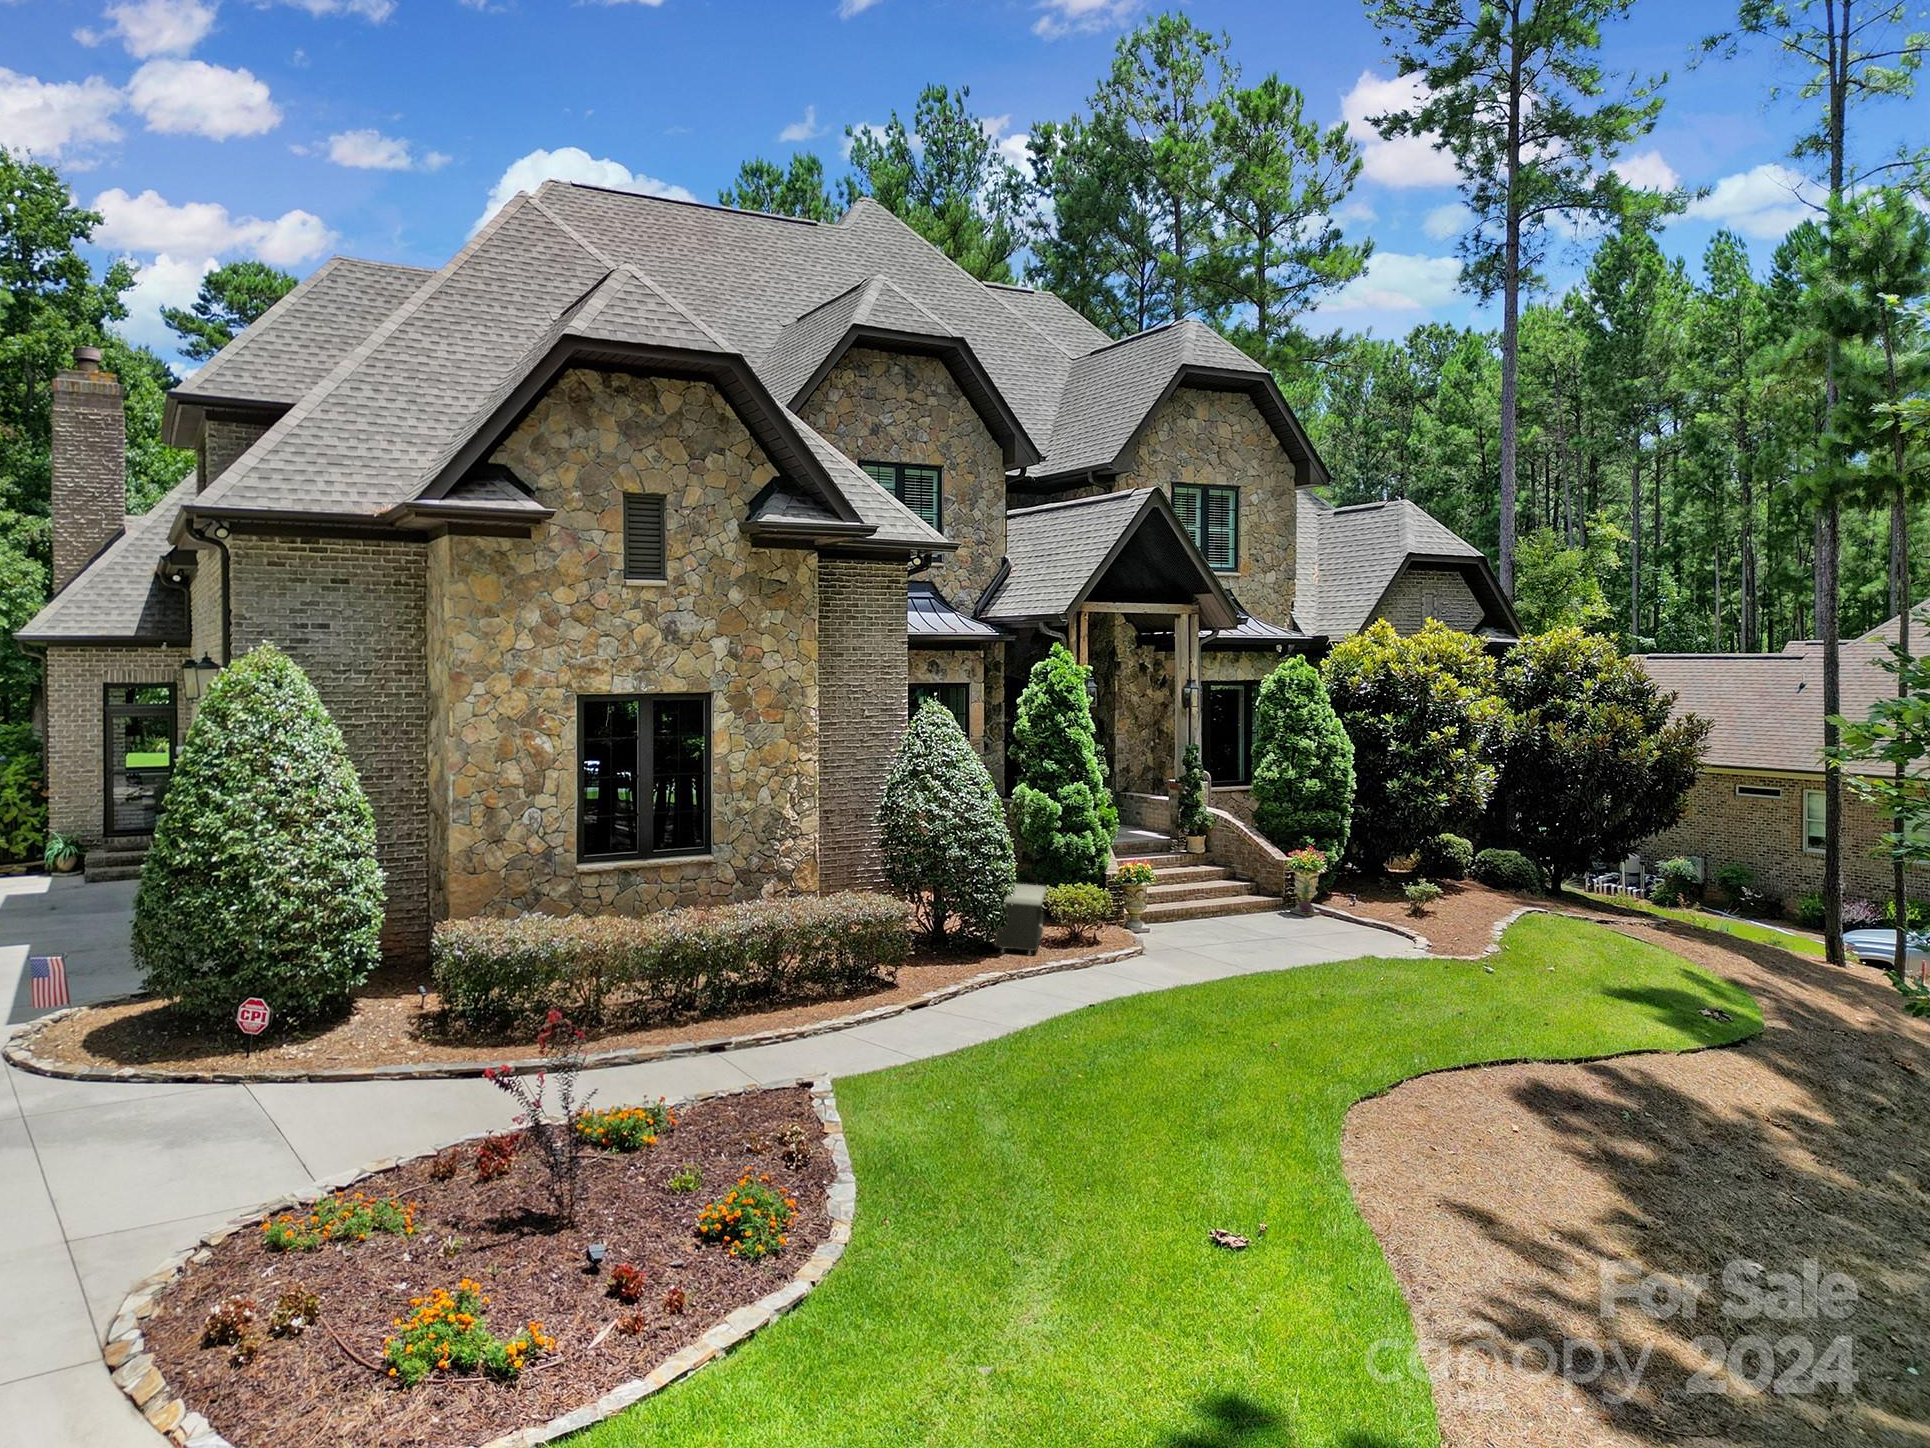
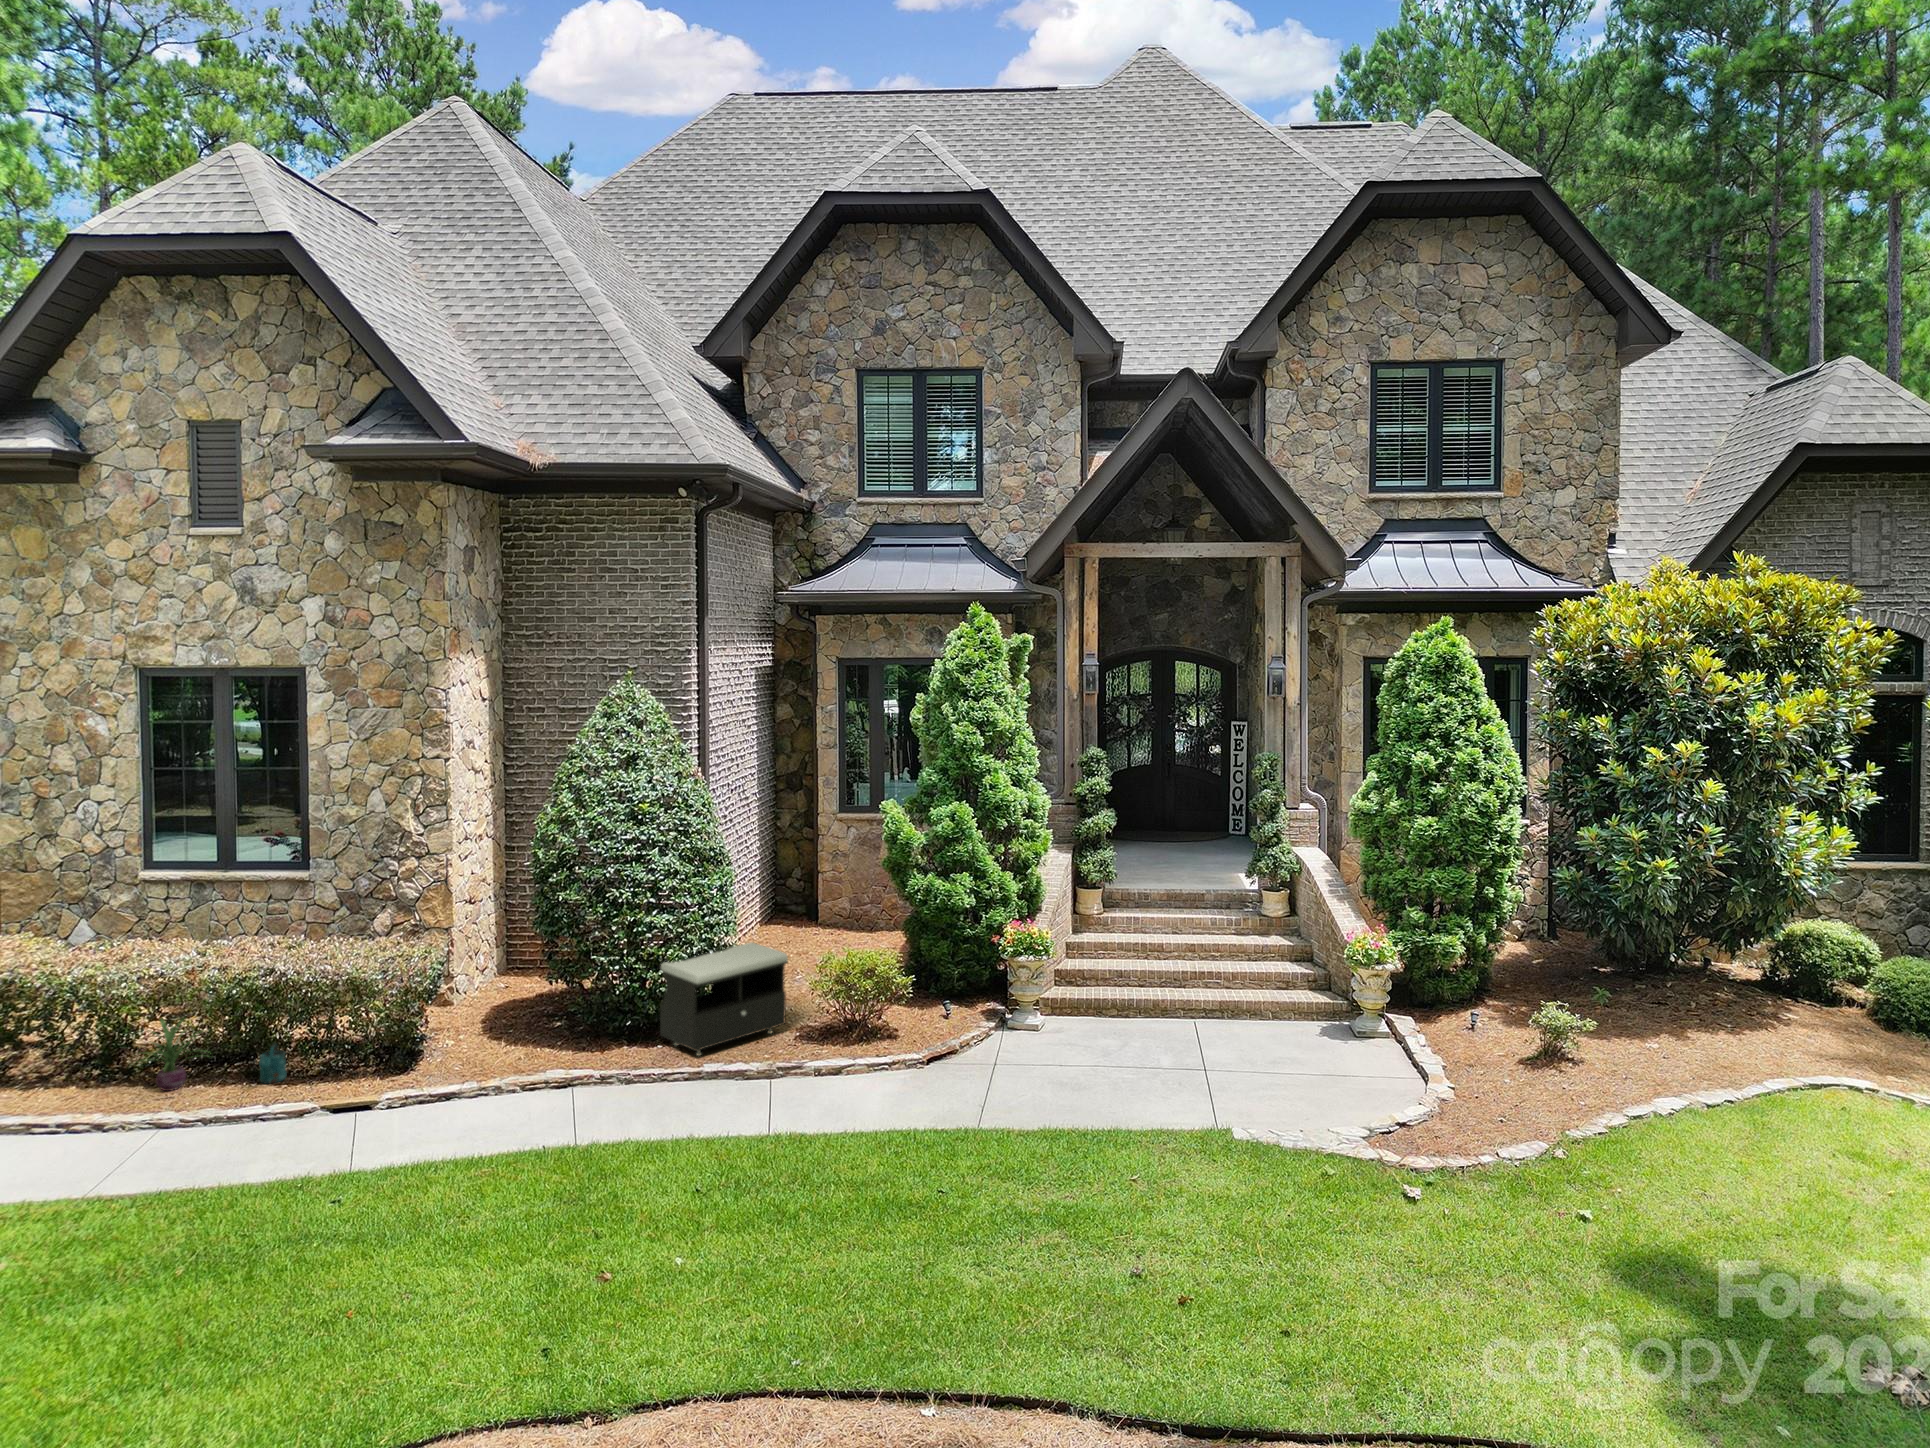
decorative plant: present [1298,878,1313,912] -> present [151,1018,209,1091]
watering can: none [819,971,849,999] -> present [259,1044,287,1084]

